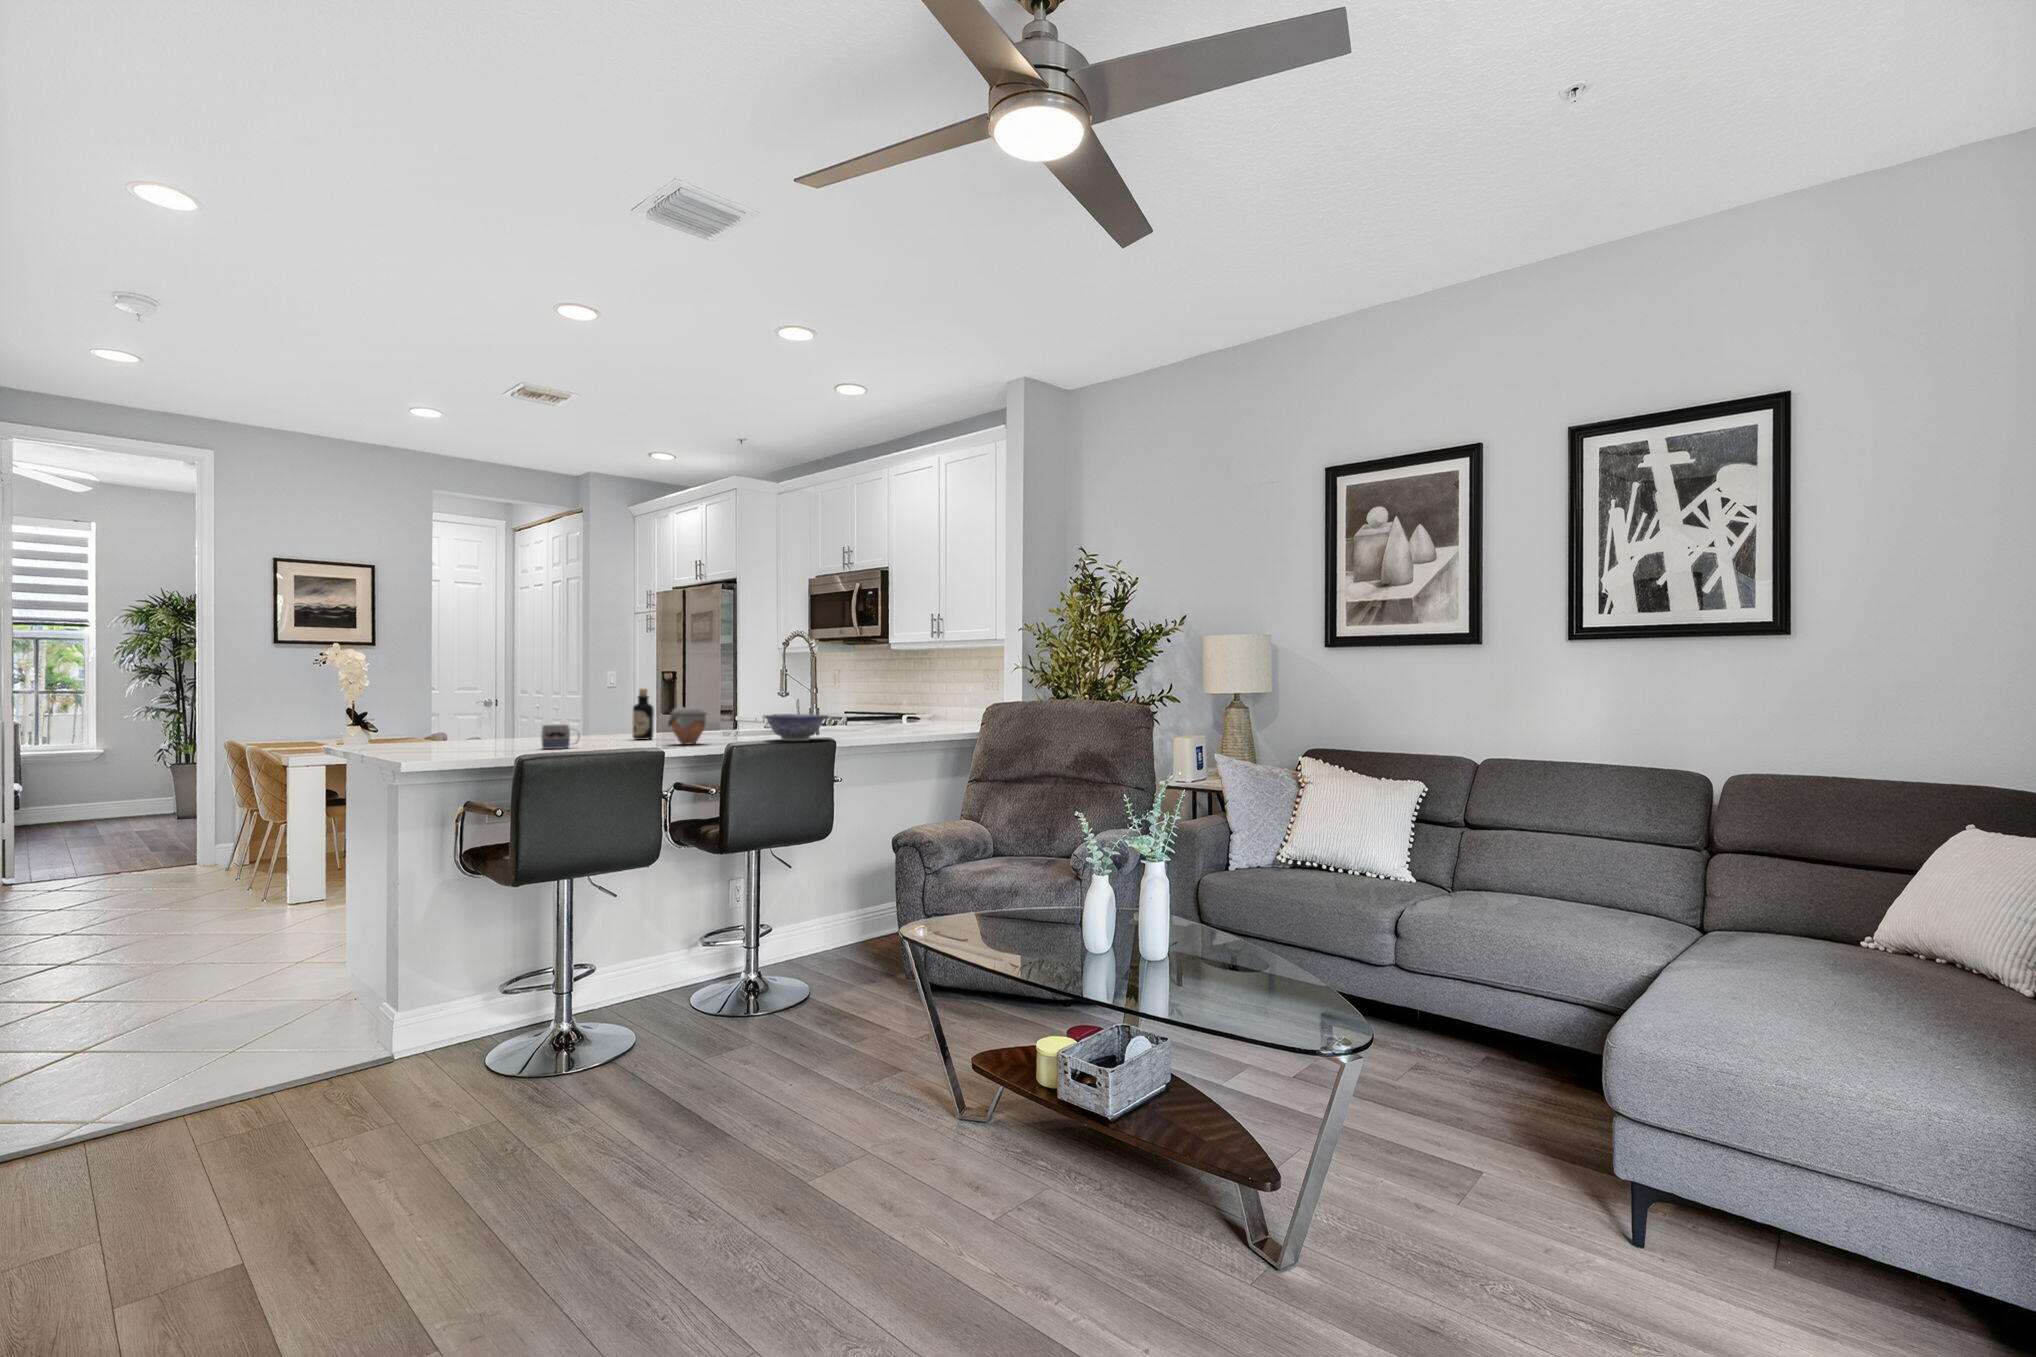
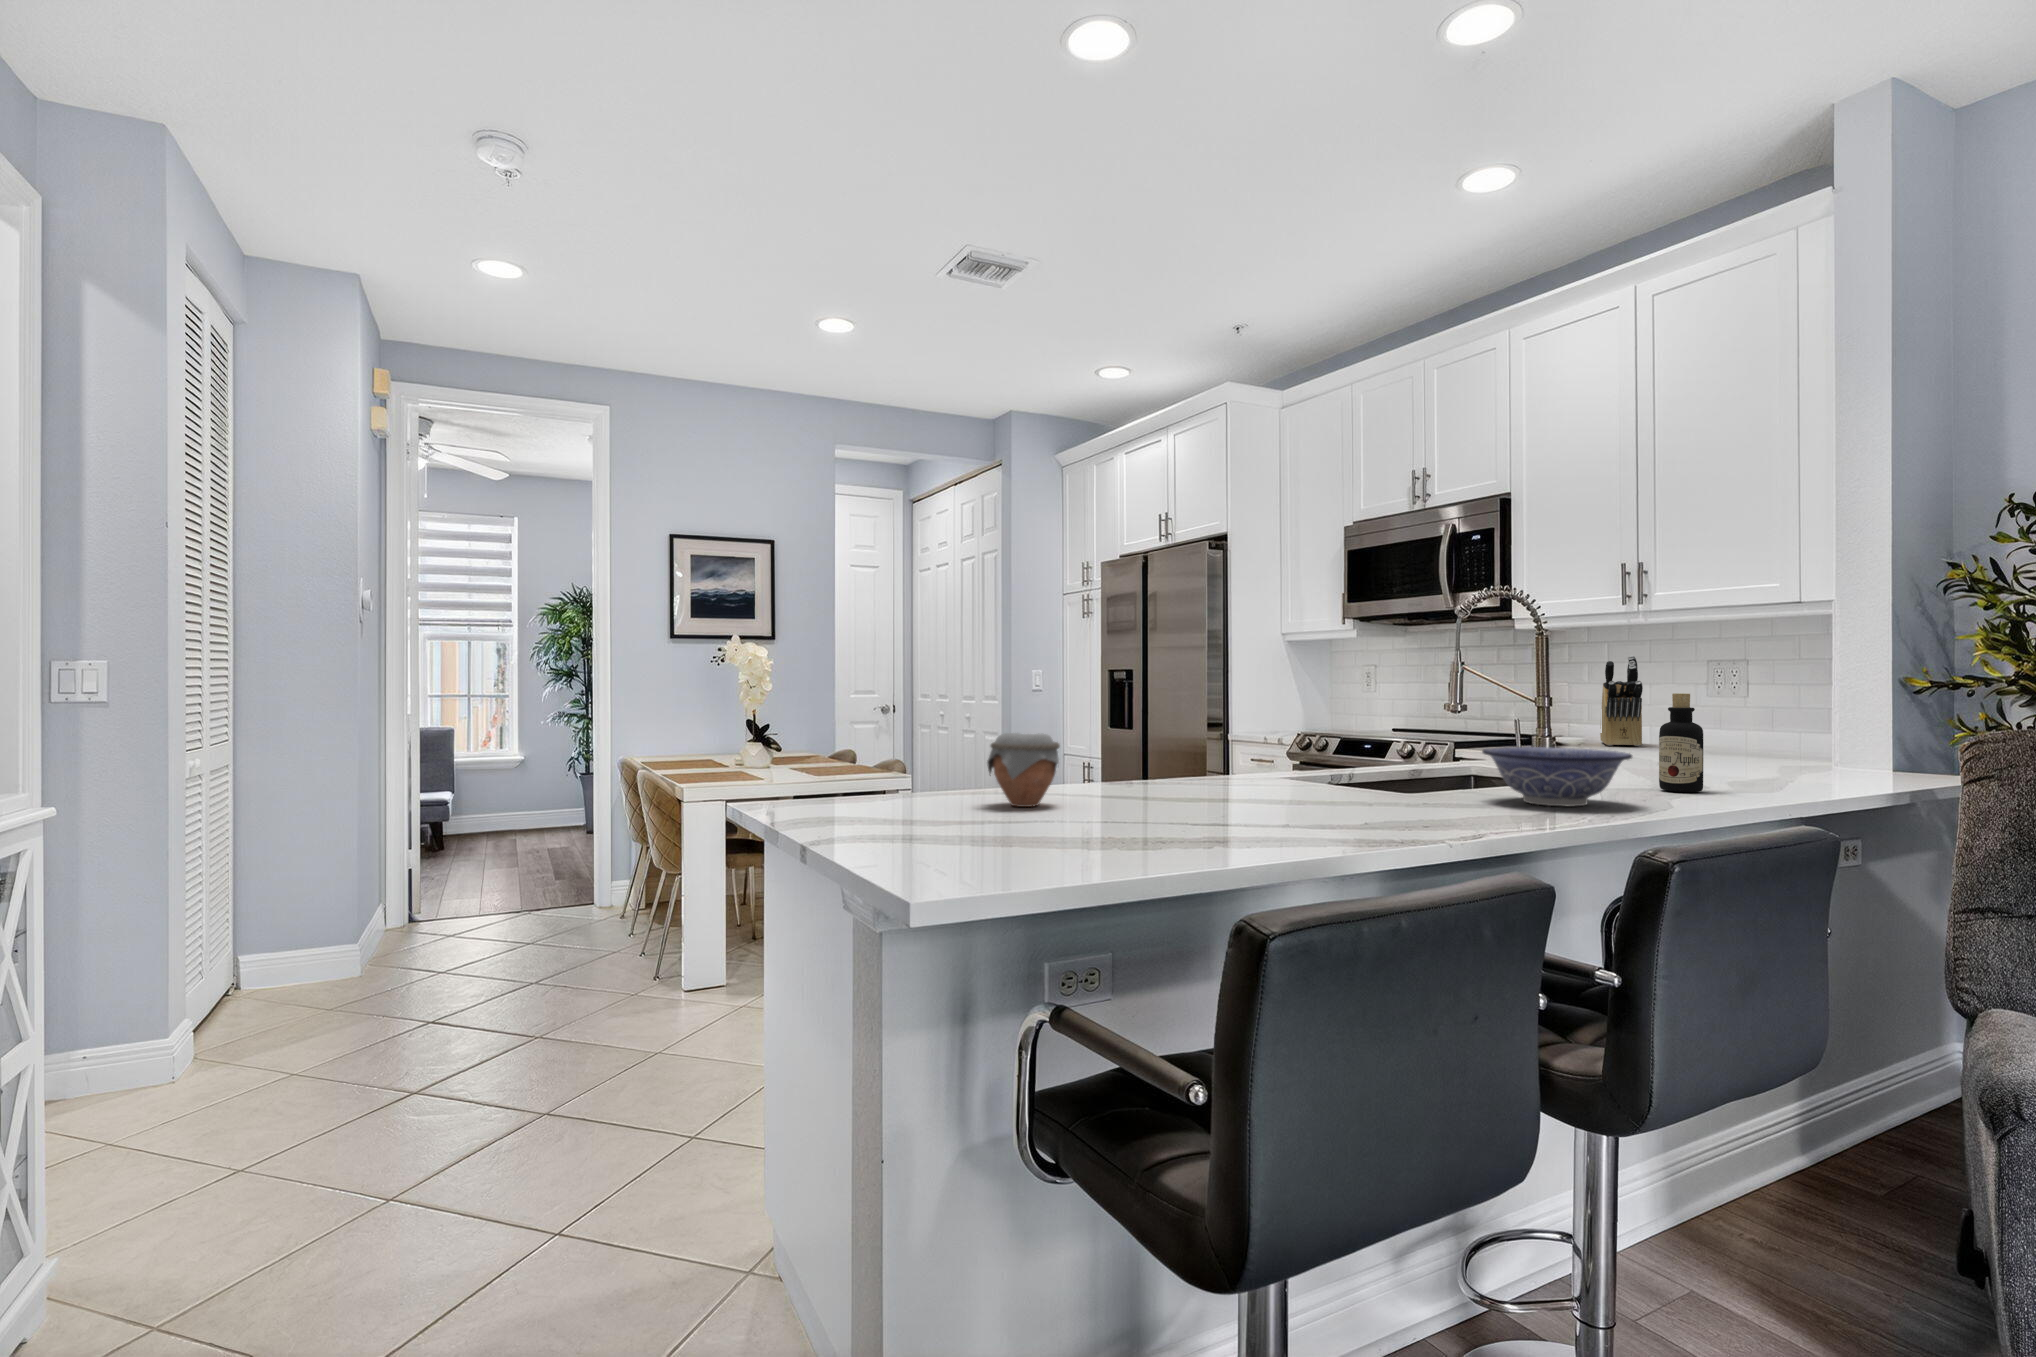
knife block: none [938,666,965,719] -> present [1600,656,1643,746]
bottle: present [632,689,654,740] -> present [1659,693,1703,792]
jar: present [668,707,707,745] -> present [987,733,1060,807]
mug: present [541,725,579,749] -> none [1091,767,1159,817]

